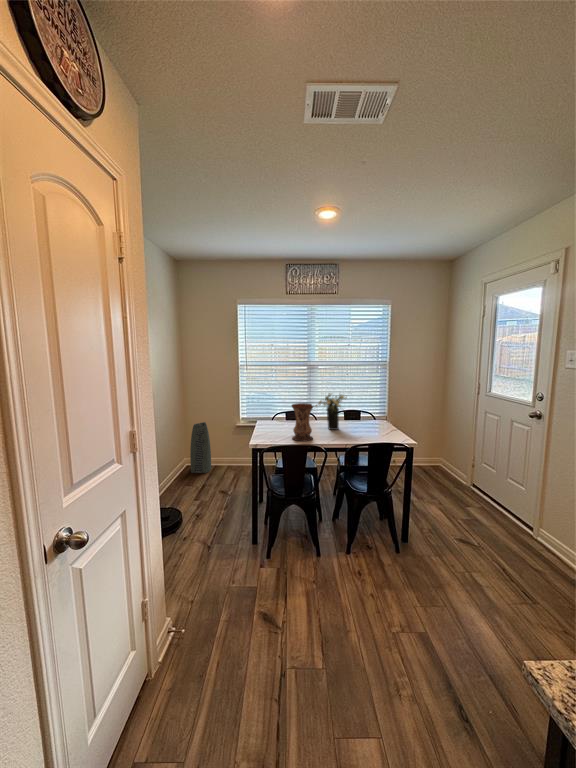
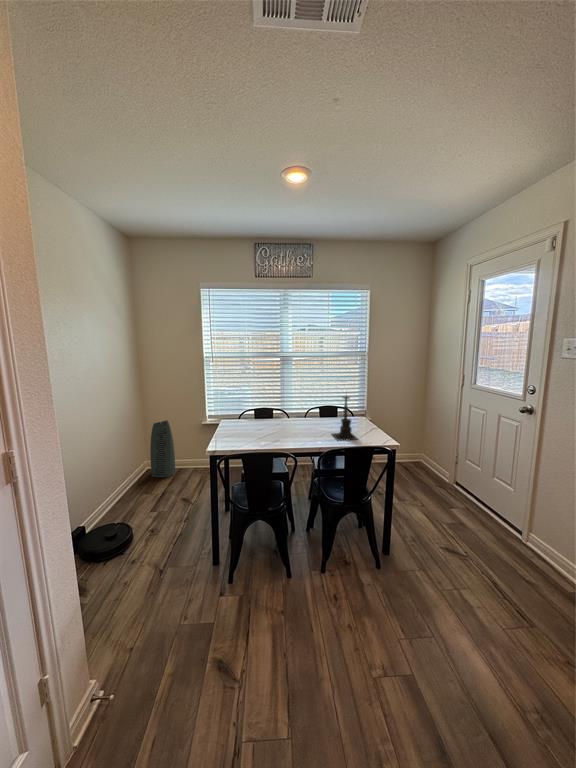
flower arrangement: present [316,393,345,430] -> none [286,387,322,429]
candle holder: none [355,396,381,440] -> present [332,396,358,441]
vase: present [292,403,313,441] -> none [257,400,283,444]

